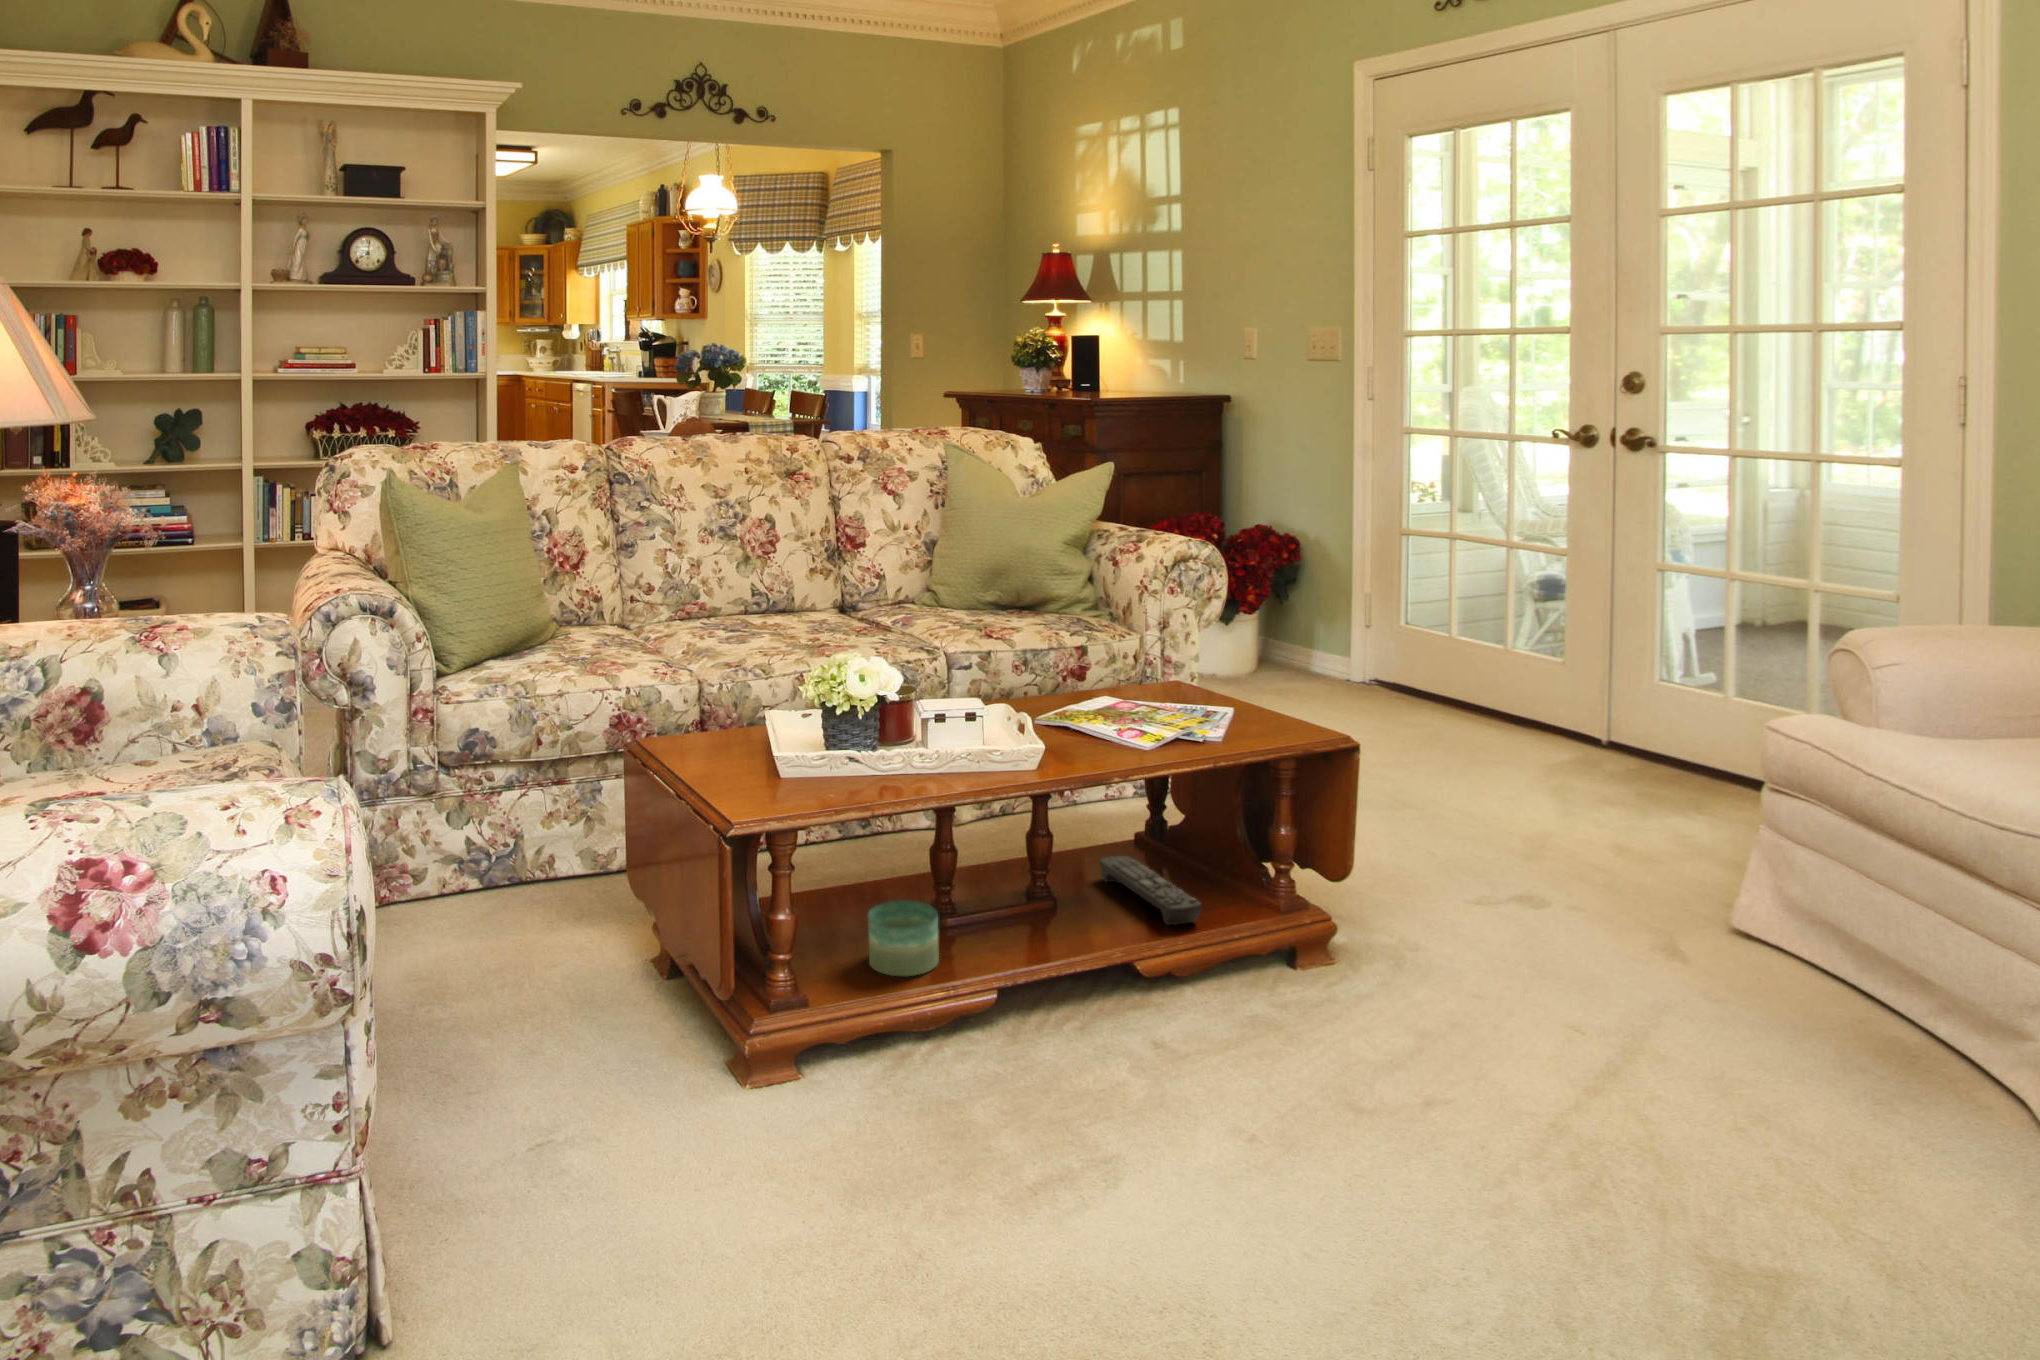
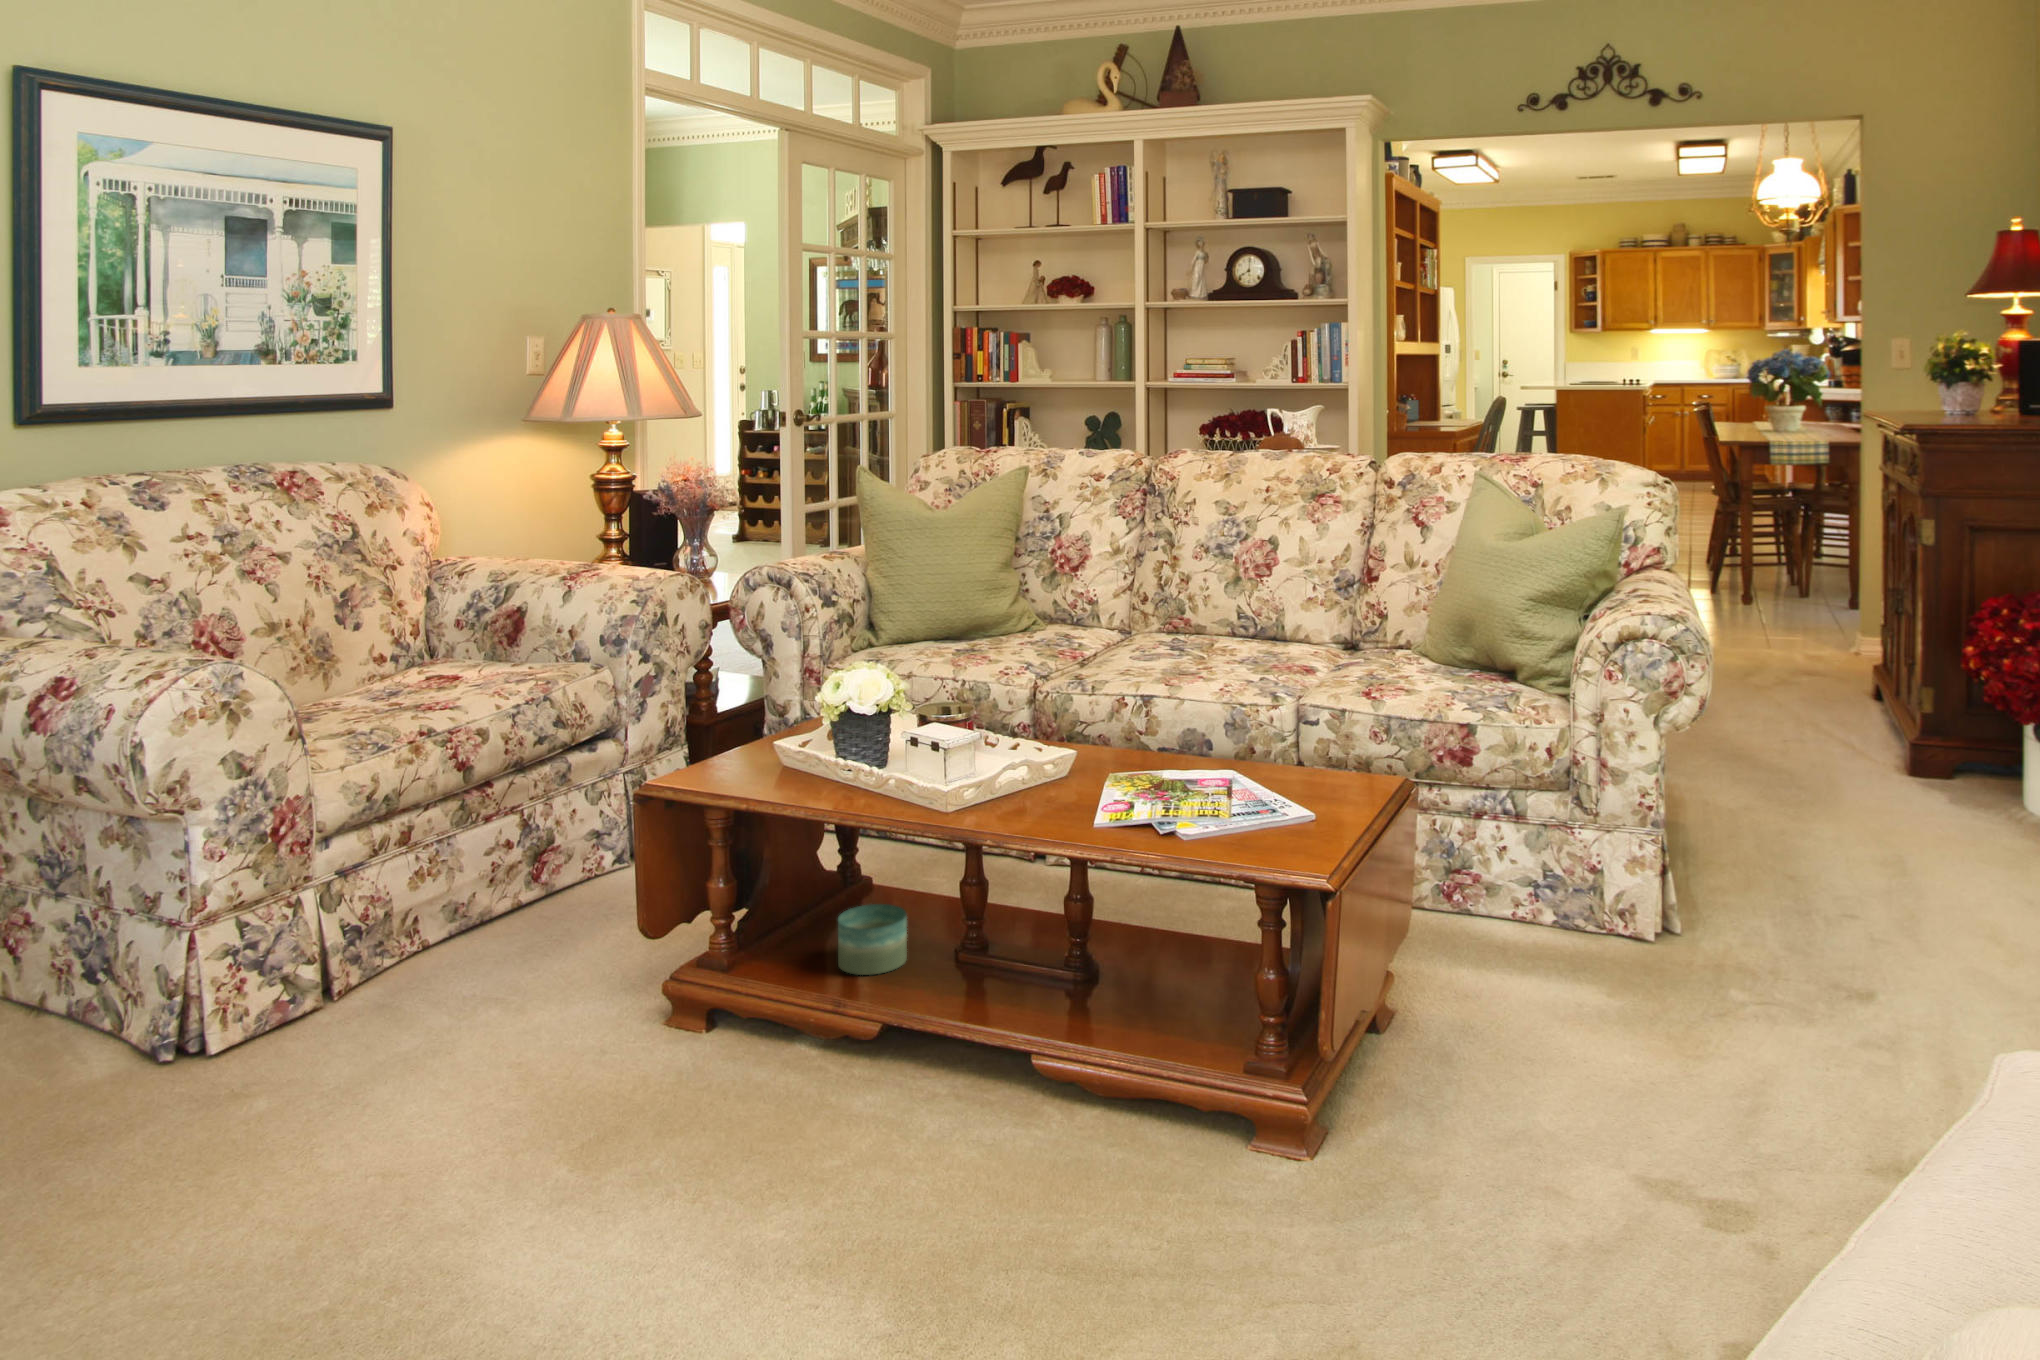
remote control: present [1099,856,1202,925] -> none [1103,941,1206,1025]

